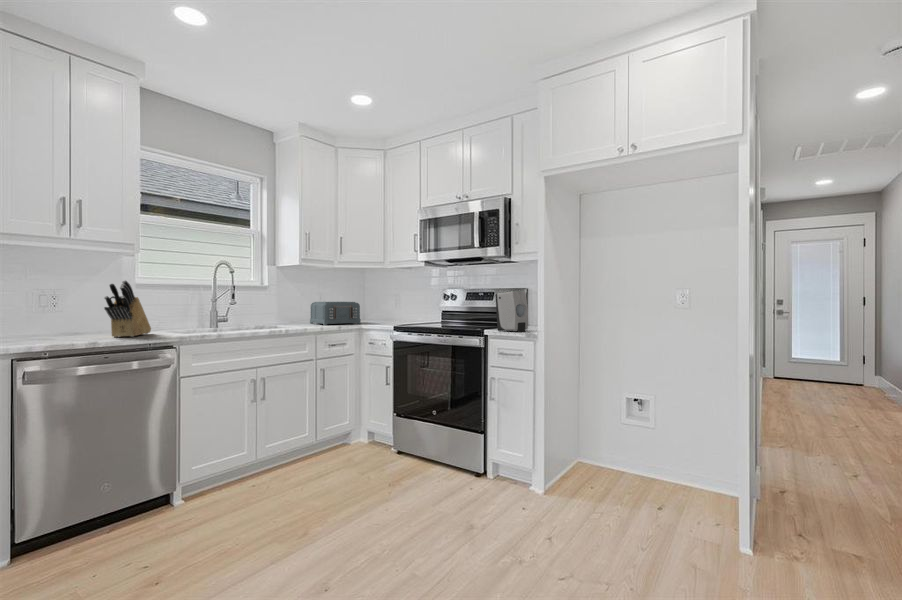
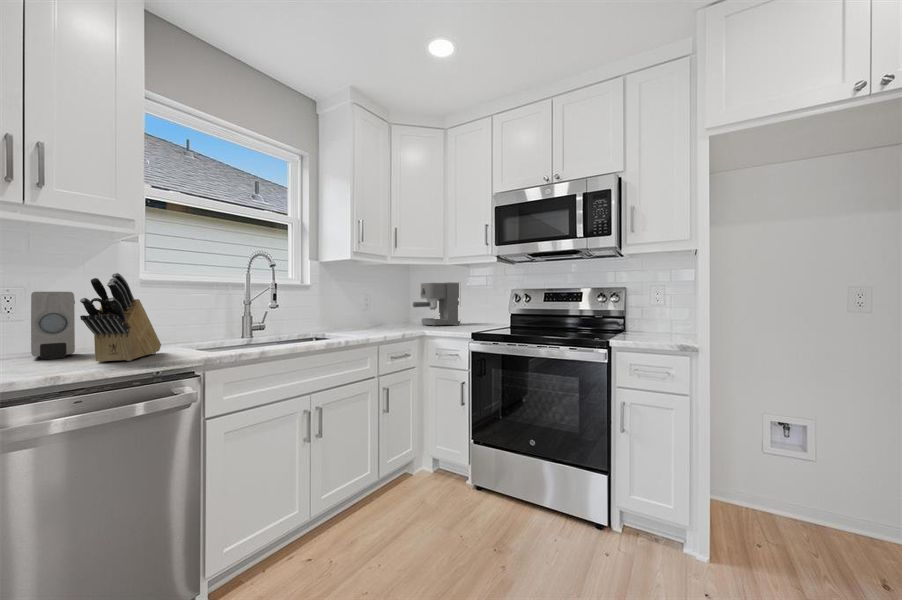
coffee maker: none [361,283,404,321] -> present [413,282,460,326]
soap dispenser: present [496,291,528,332] -> present [31,292,75,359]
toaster: present [310,302,361,325] -> none [360,304,422,333]

